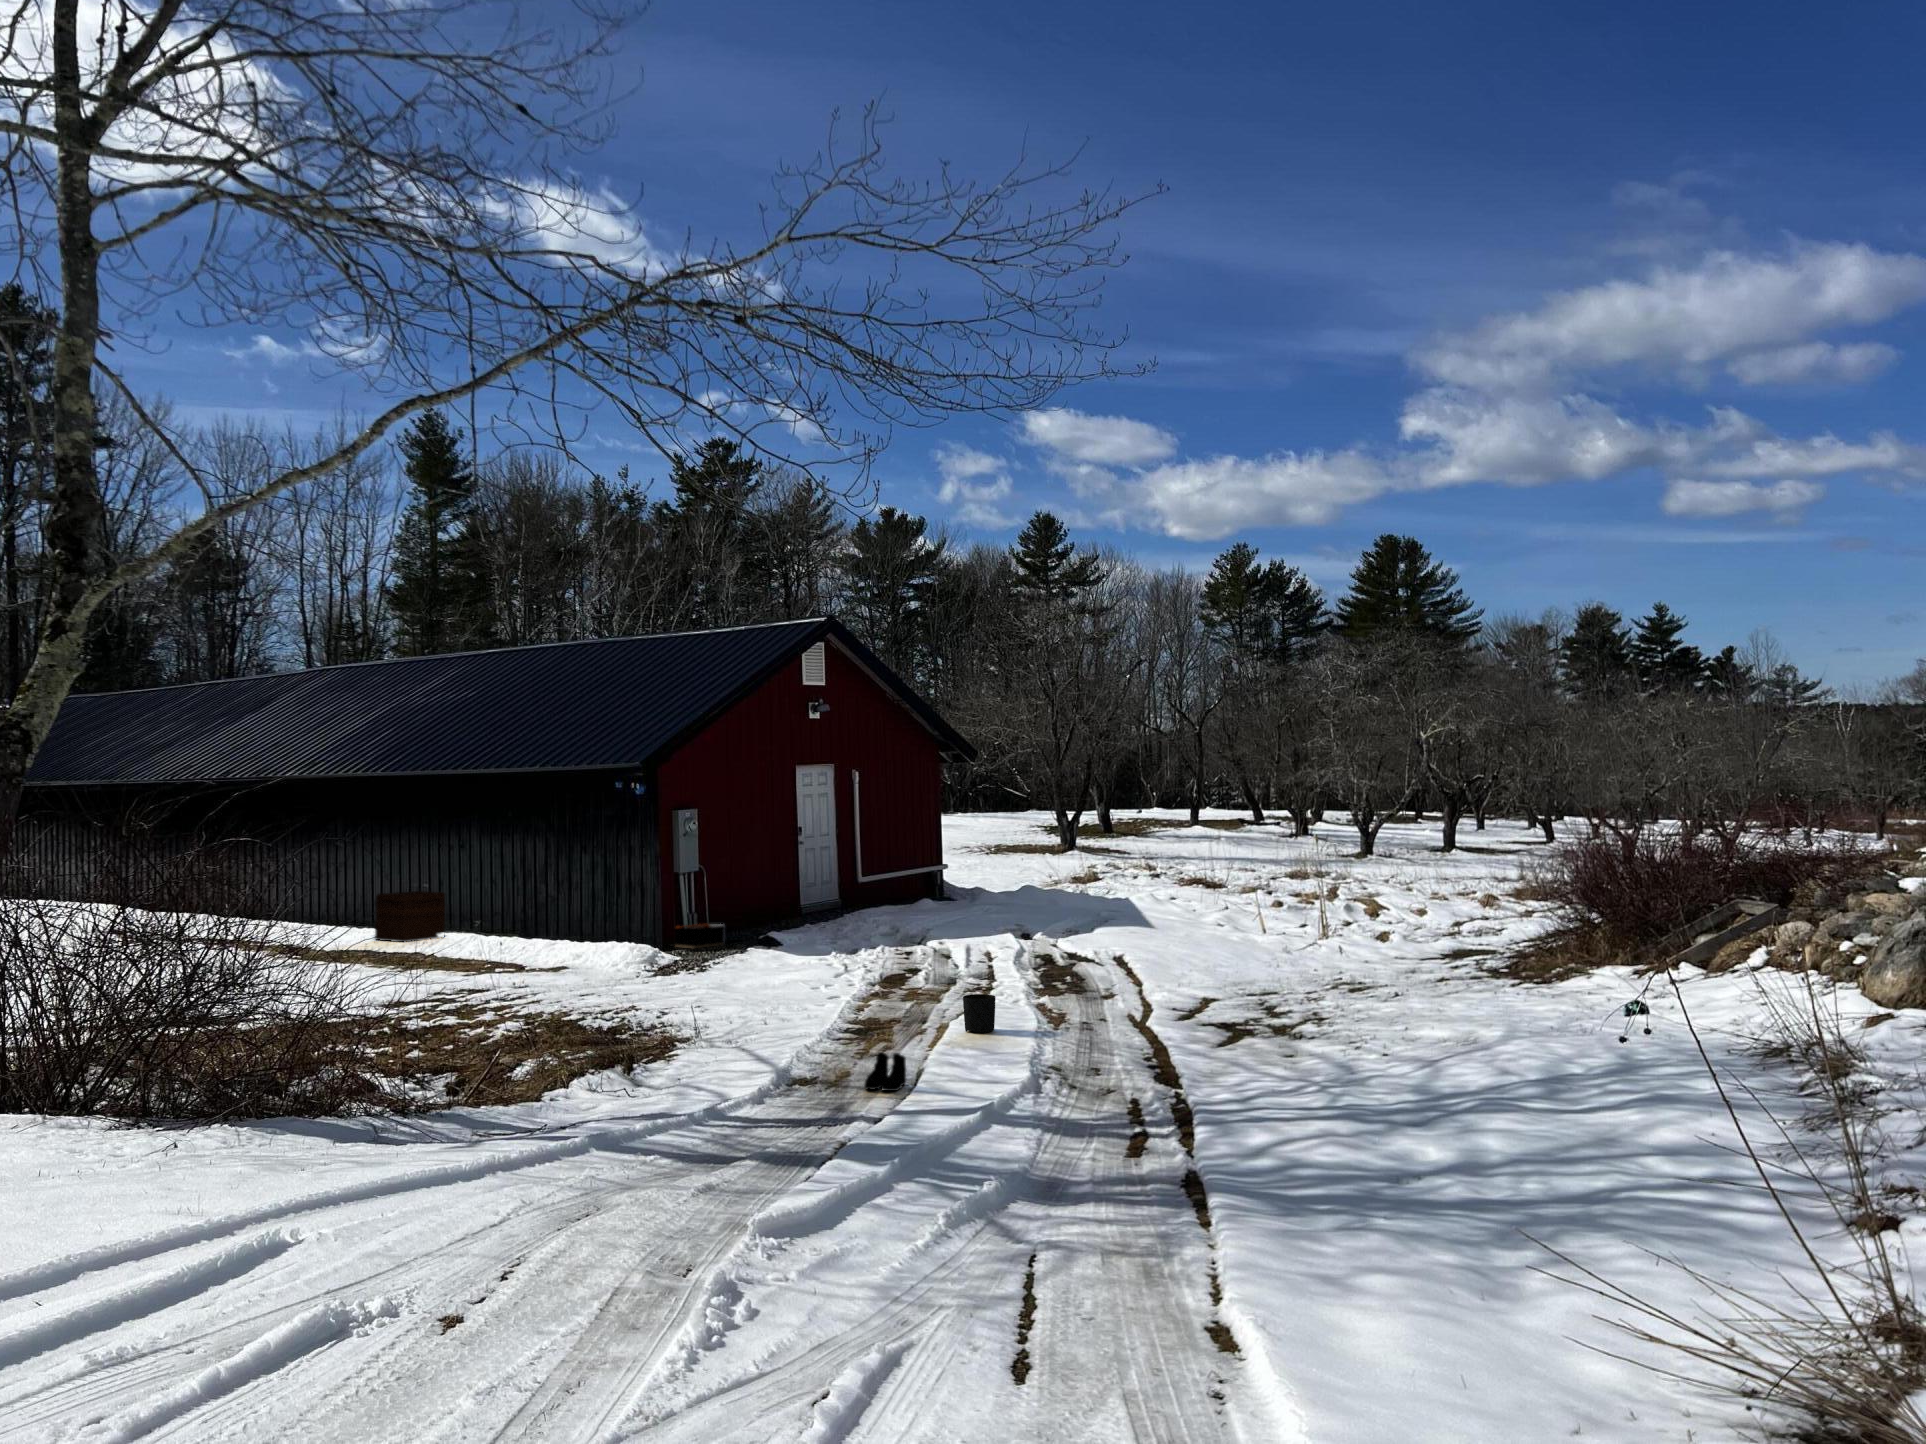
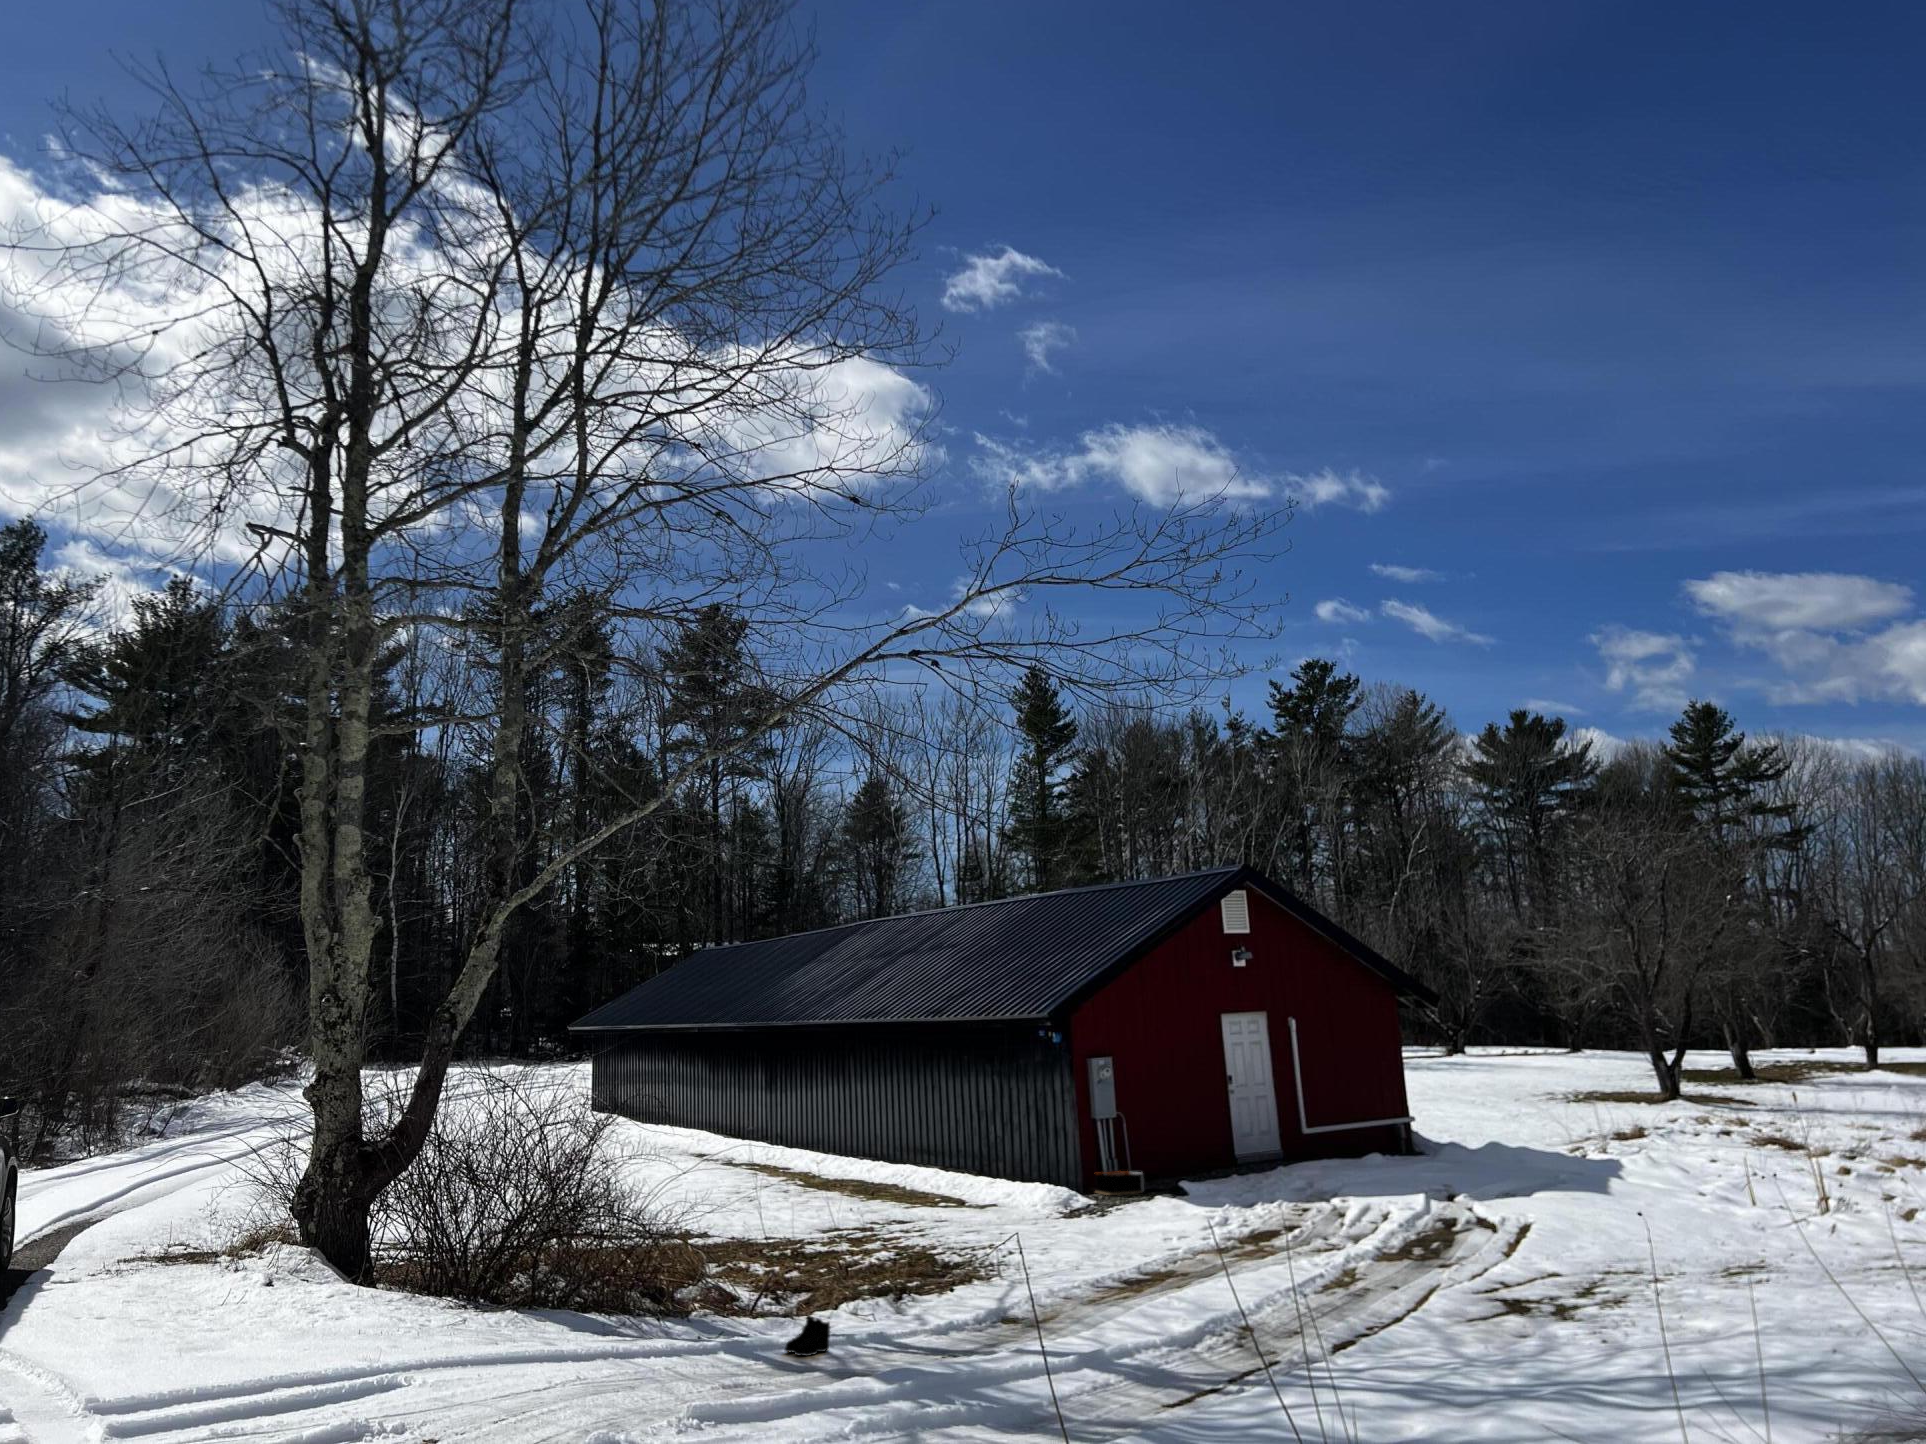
wooden crate: present [375,891,445,942] -> none [863,1131,918,1178]
planter: present [963,994,995,1033] -> none [1233,1247,1266,1286]
boots: present [864,1052,906,1091] -> present [785,1316,830,1356]

